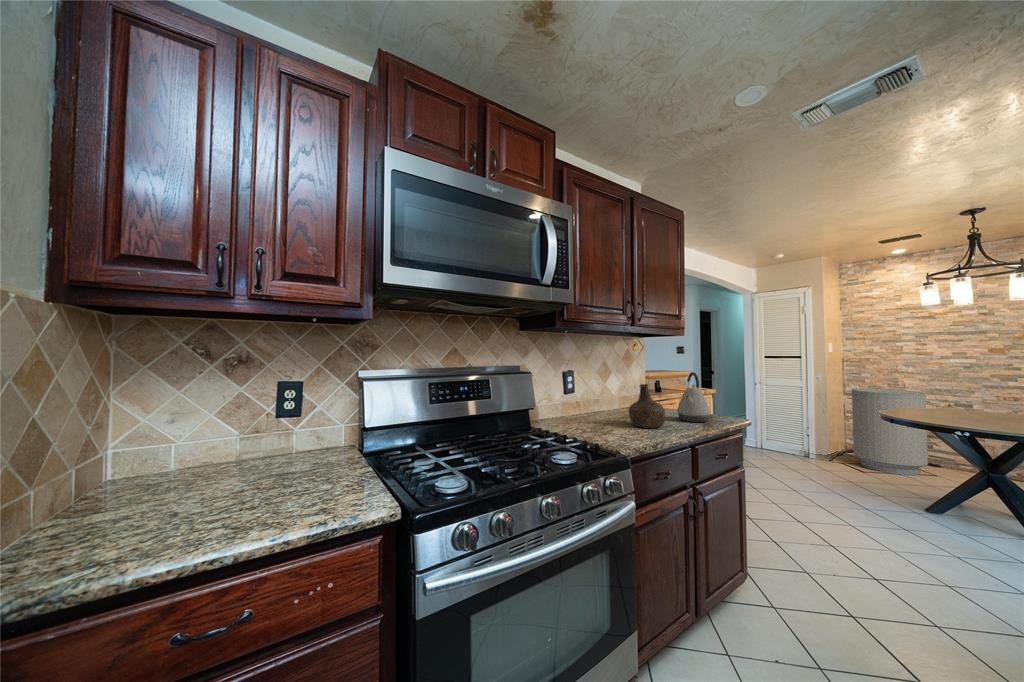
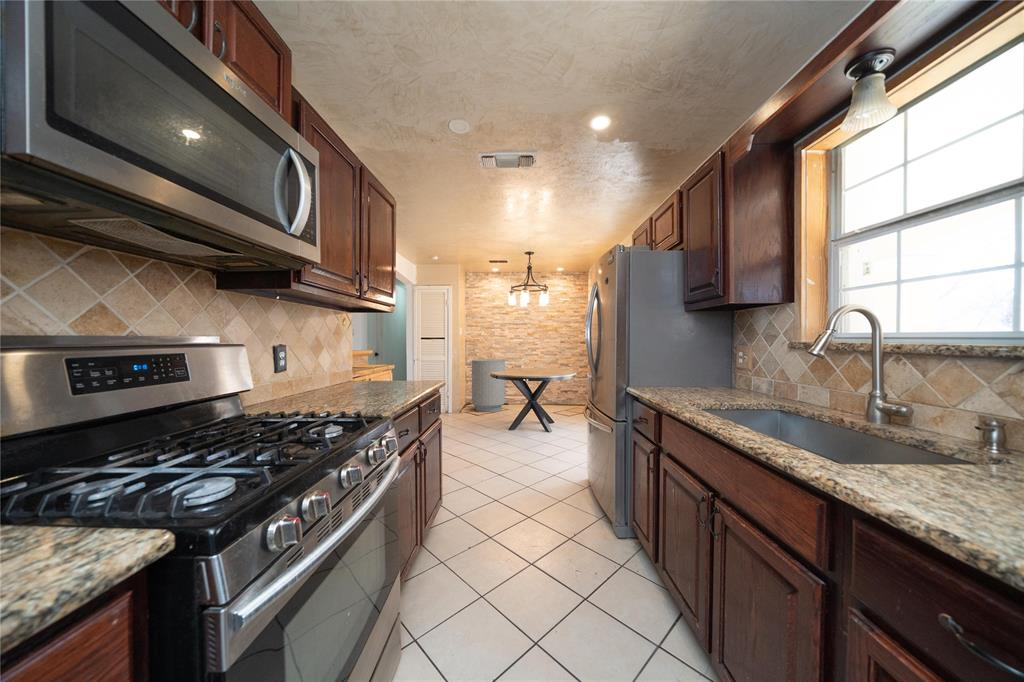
kettle: present [677,372,711,422] -> none [393,345,420,387]
bottle: present [629,384,665,428] -> none [358,355,393,396]

